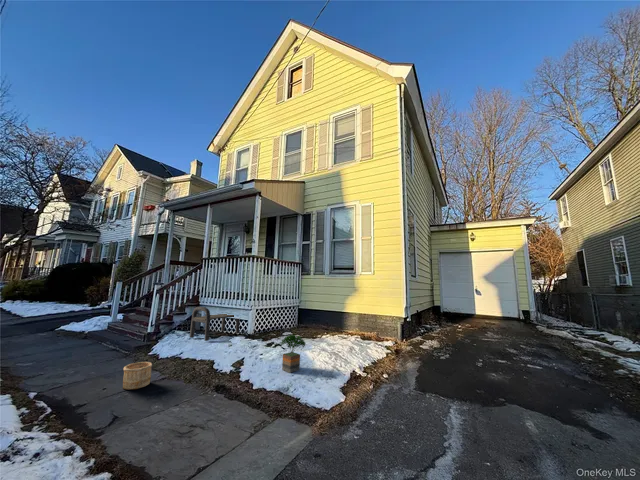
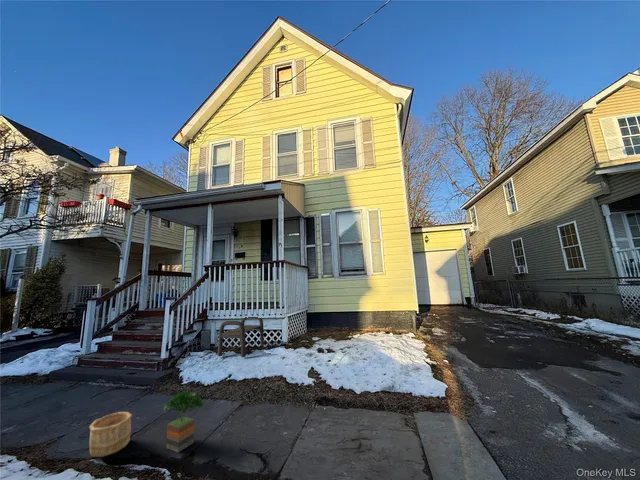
potted tree: present [281,335,305,373] -> present [164,391,203,452]
wooden bucket: present [123,362,152,390] -> present [89,412,132,457]

